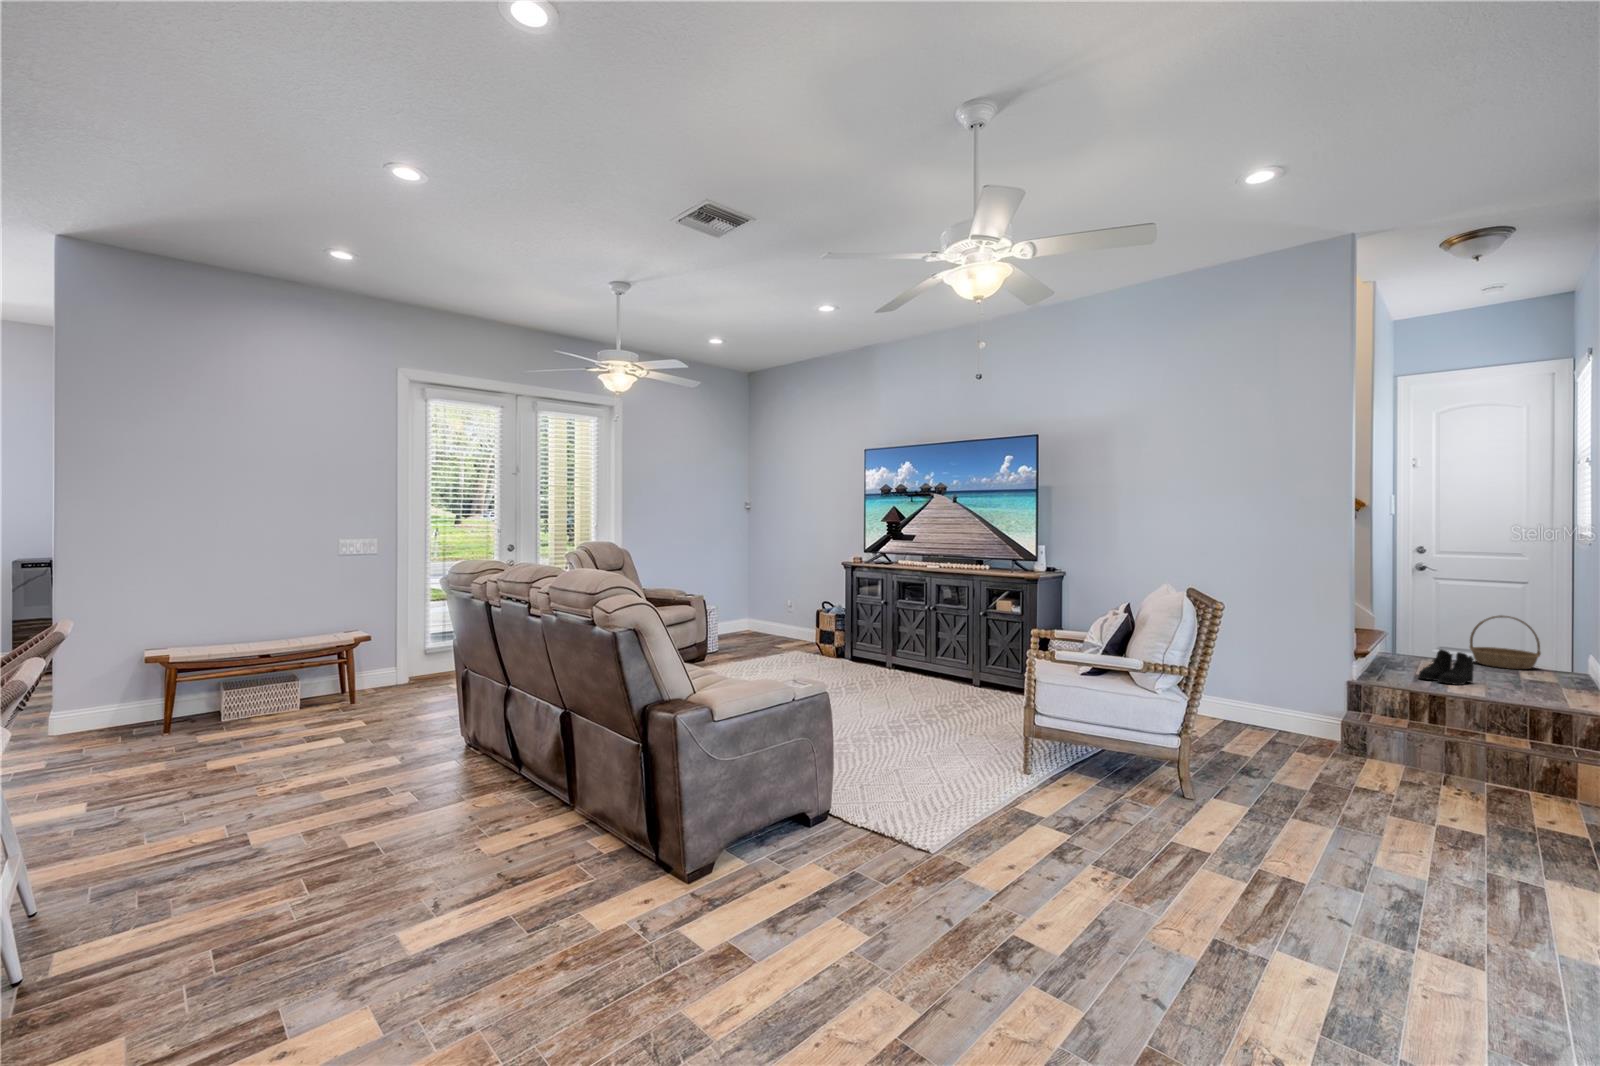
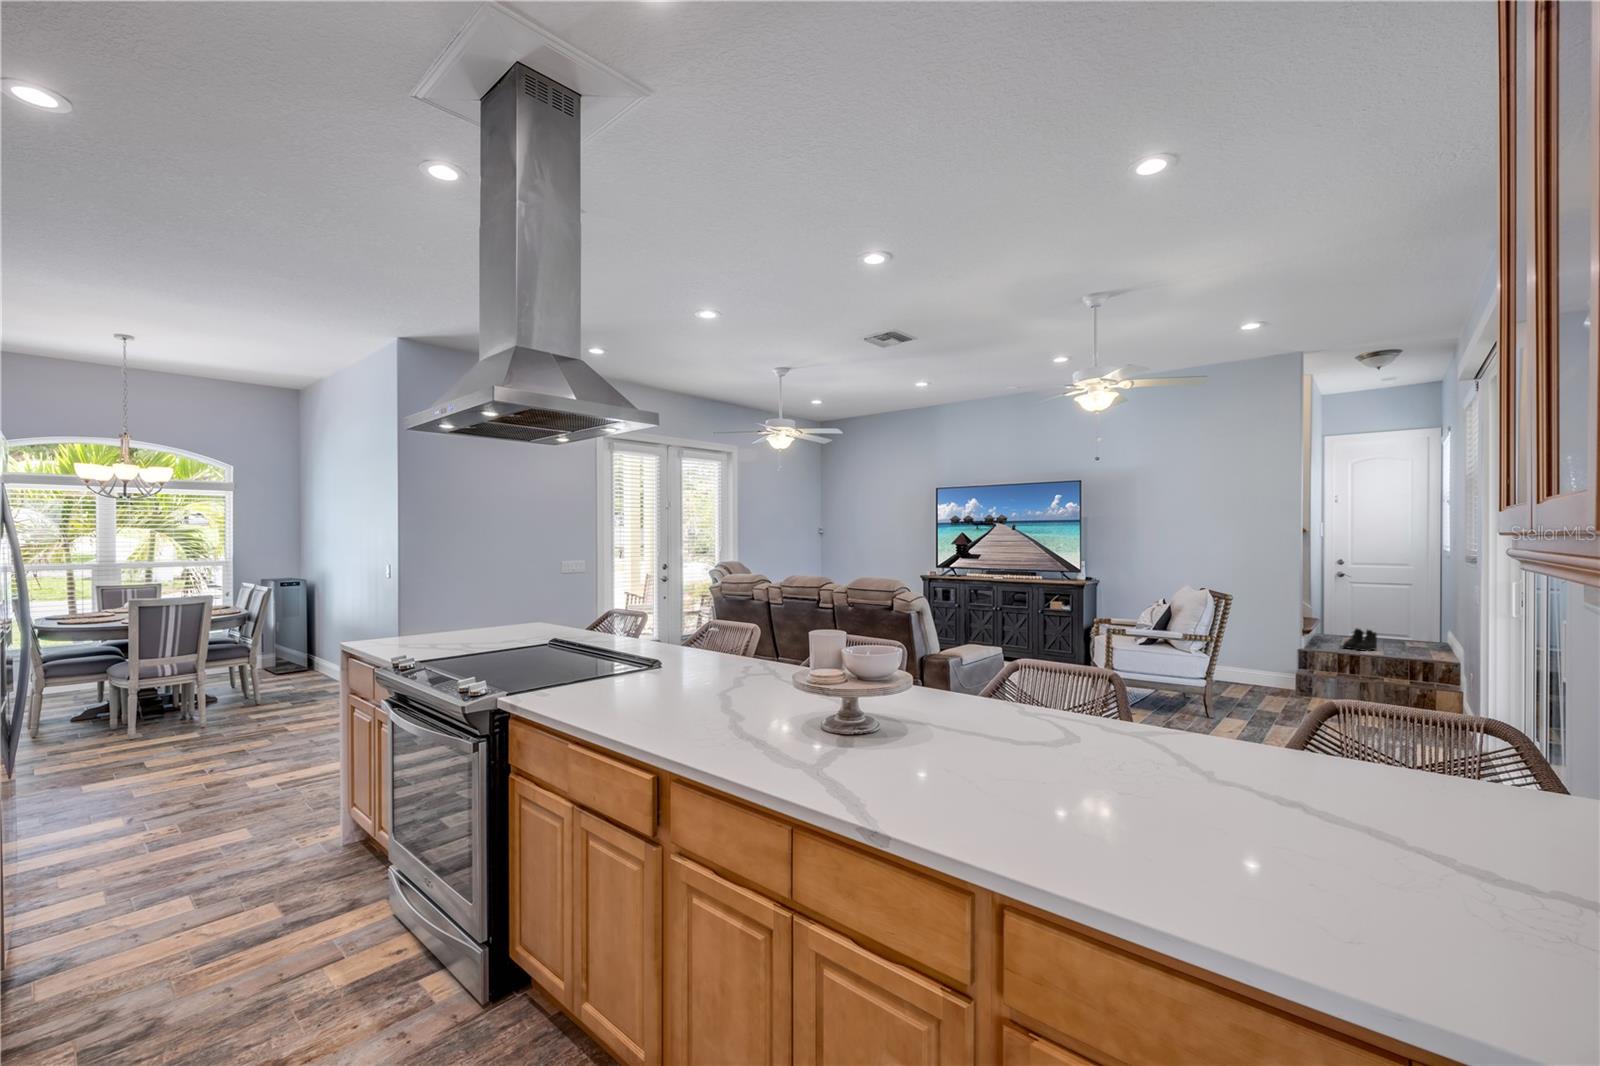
basket: present [1470,615,1541,669] -> none [1375,607,1420,643]

